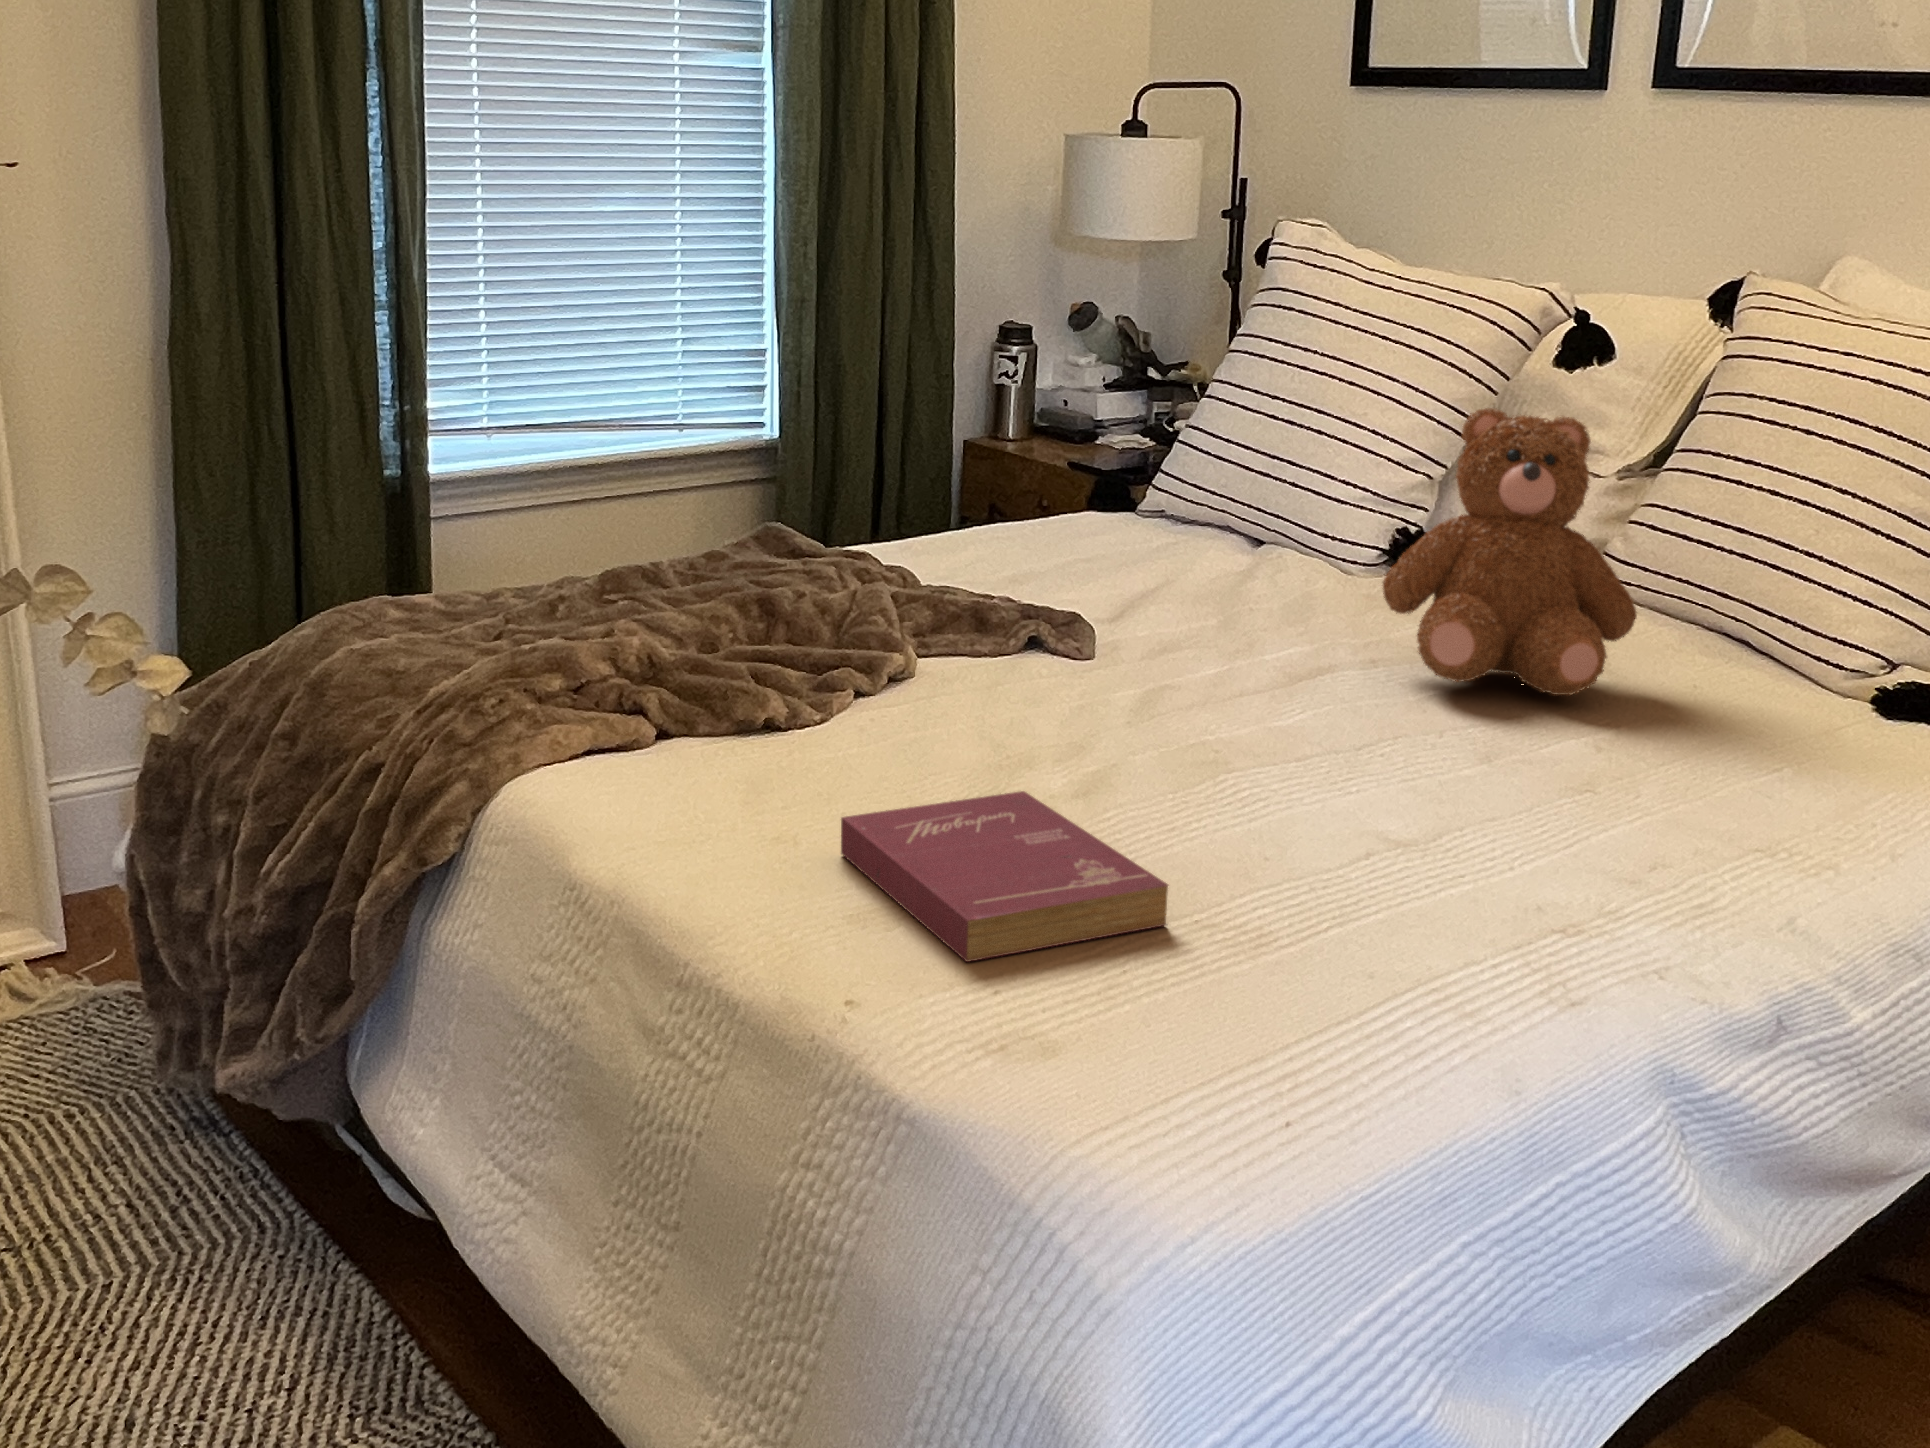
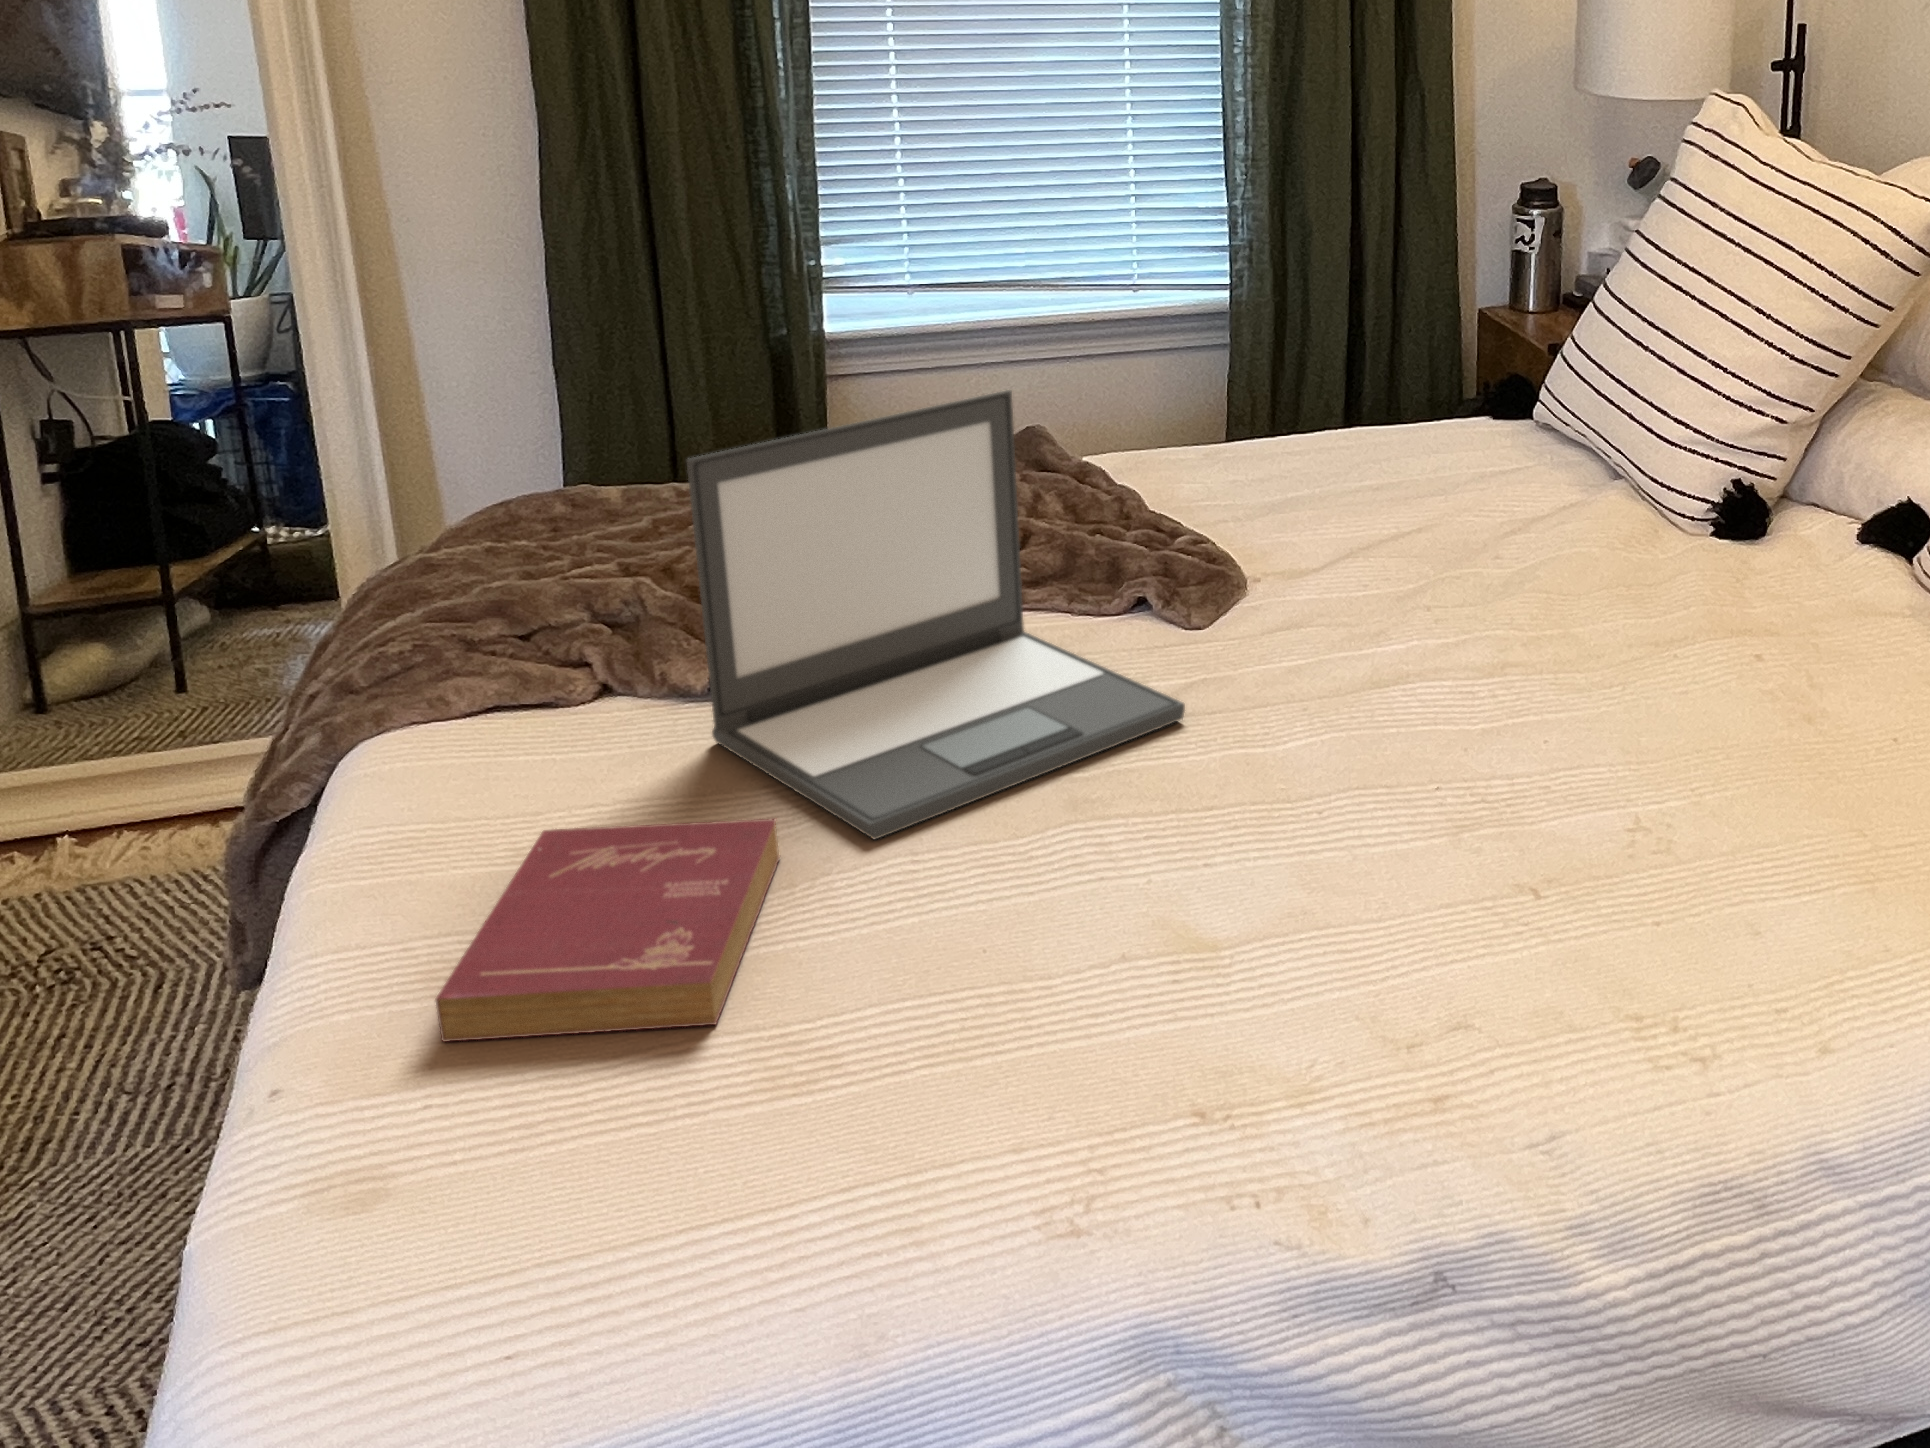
teddy bear: present [1382,408,1637,696] -> none [1497,373,1789,745]
laptop: none [825,447,1187,809] -> present [687,390,1185,840]

